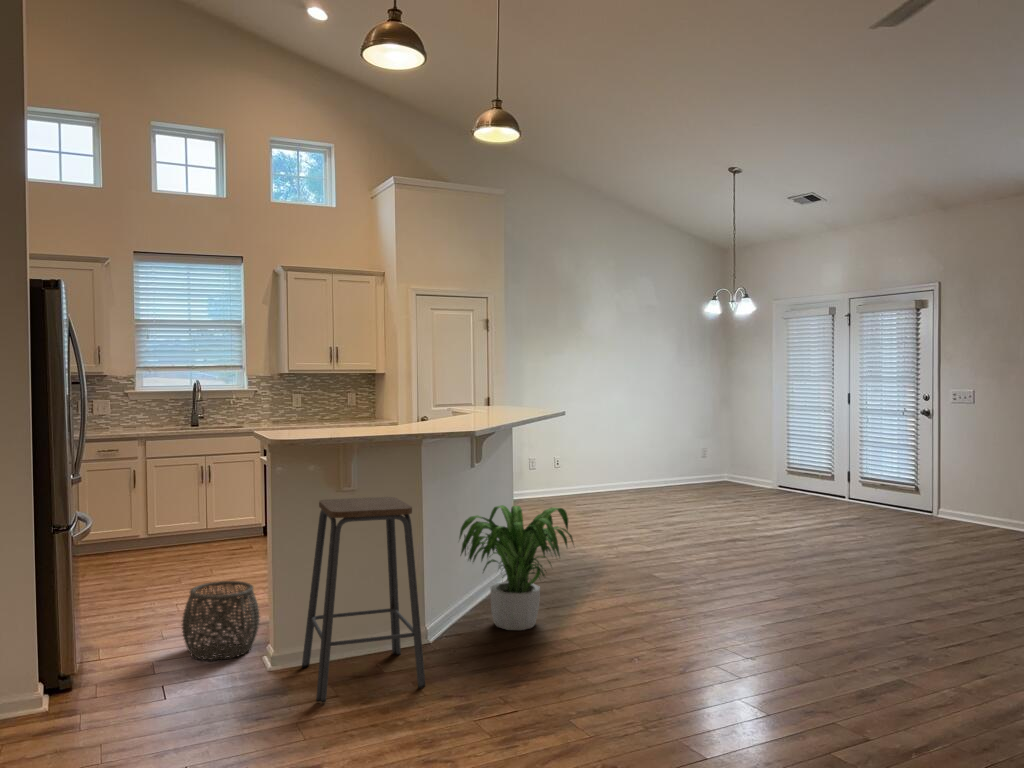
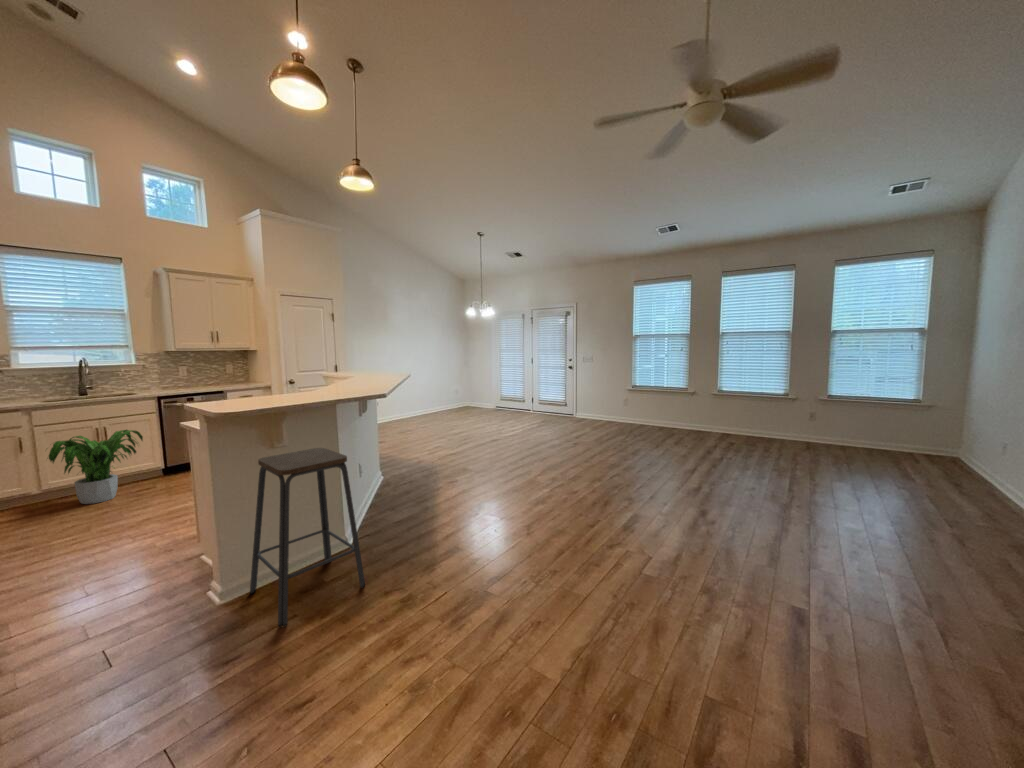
potted plant: present [459,505,573,630] -> present [49,430,143,504]
woven basket: present [182,581,260,660] -> none [111,533,198,613]

